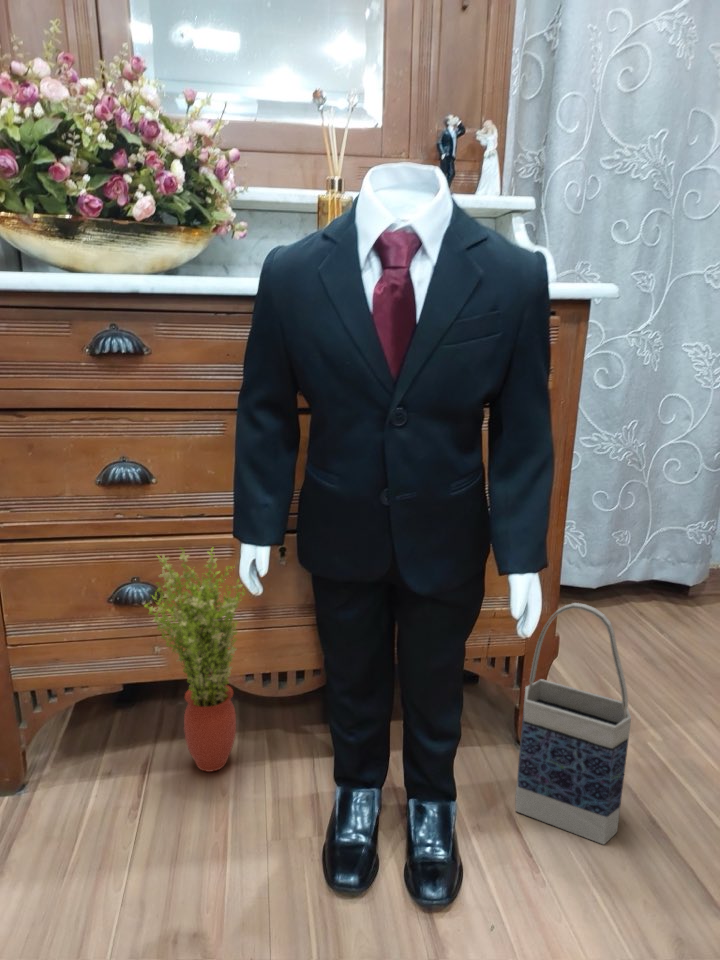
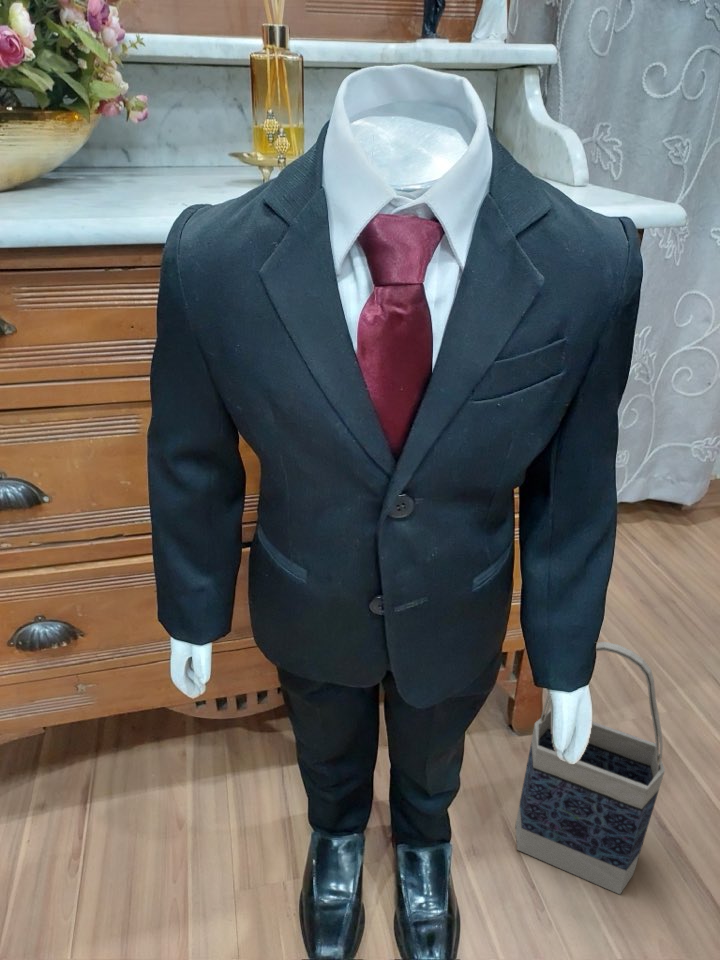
potted plant: present [145,548,245,772] -> none [49,567,195,809]

